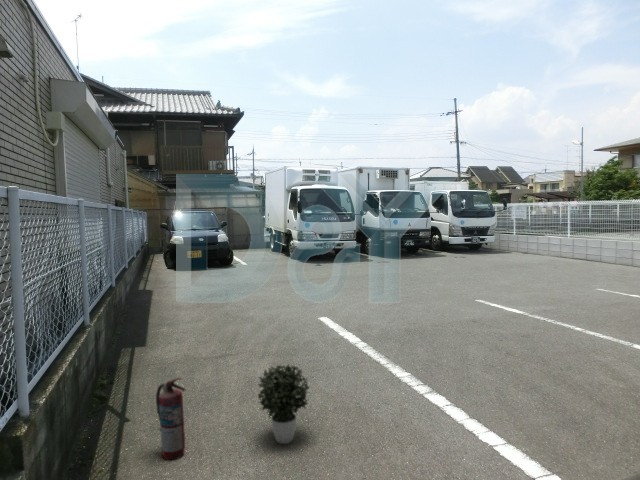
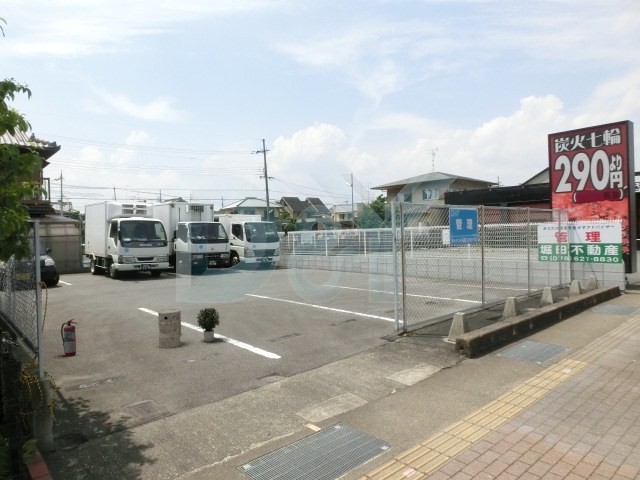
trash can: none [354,364,407,464] -> present [158,309,182,348]
potted plant: present [258,365,309,444] -> present [197,308,220,342]

